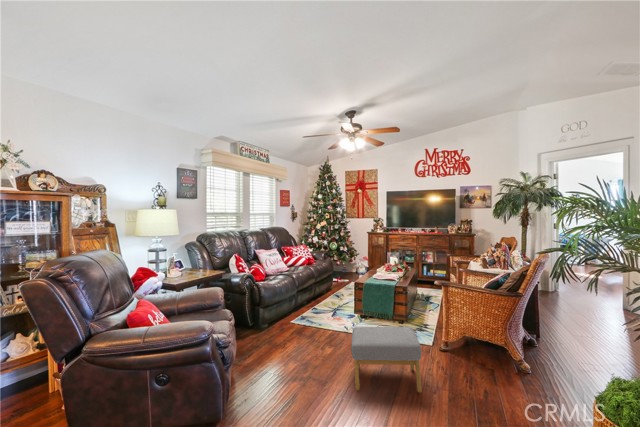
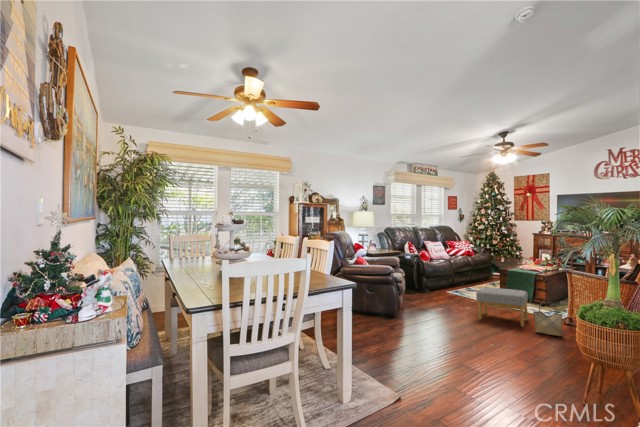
woven basket: none [437,346,478,405] -> present [533,300,562,336]

